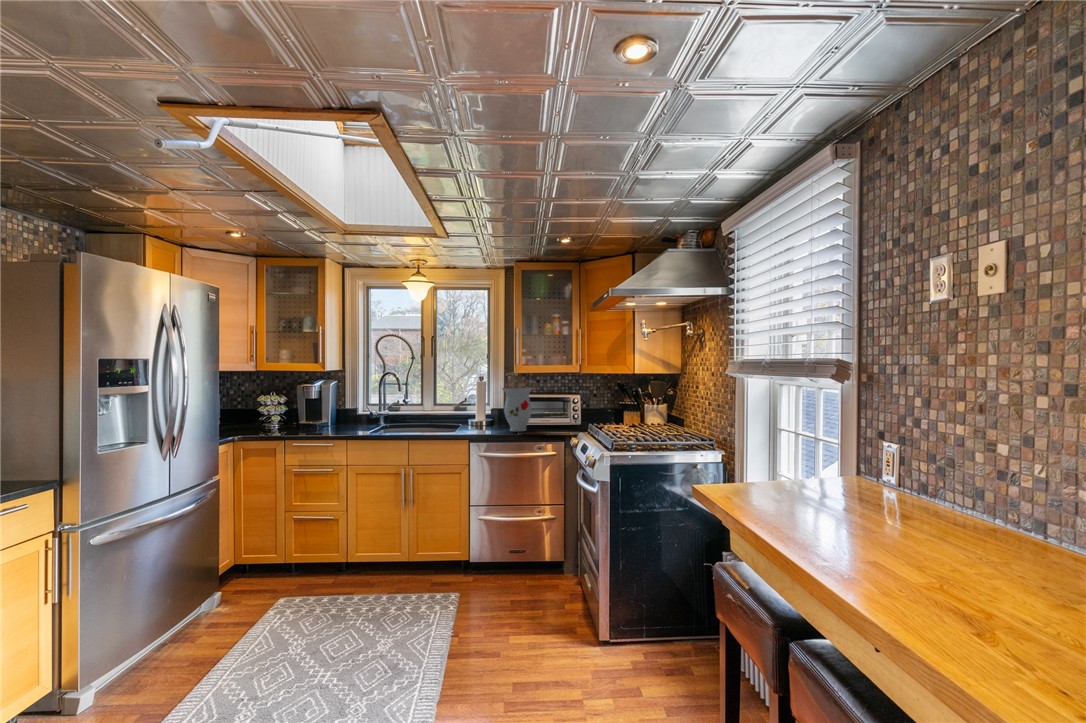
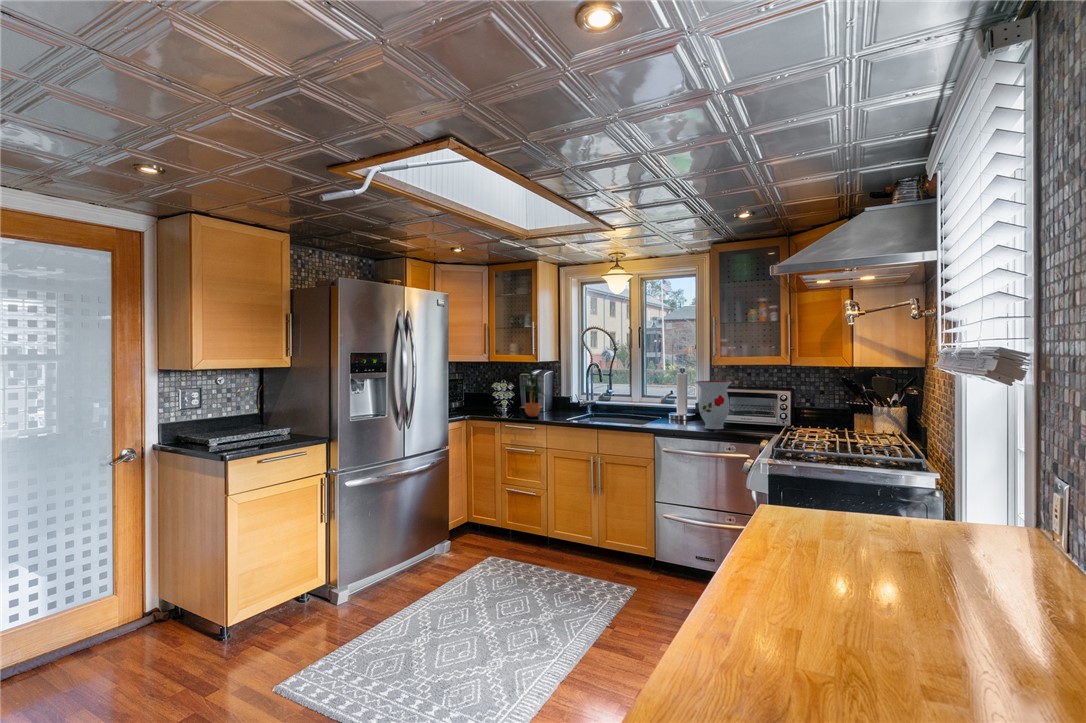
potted plant: none [304,373,338,431] -> present [524,365,543,417]

